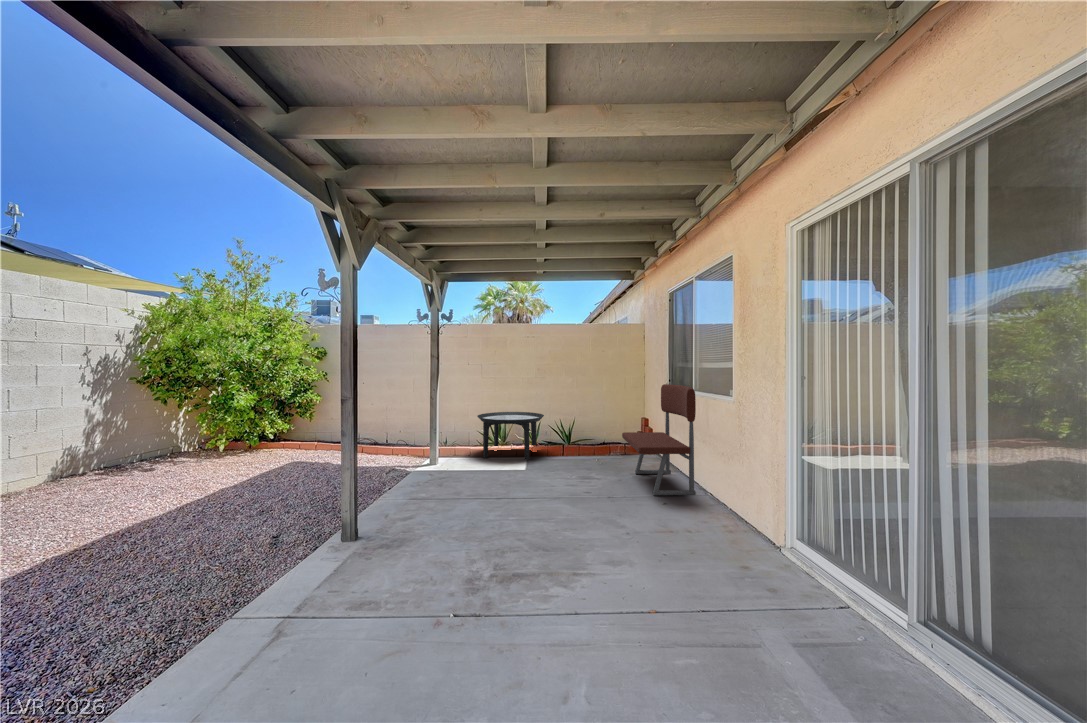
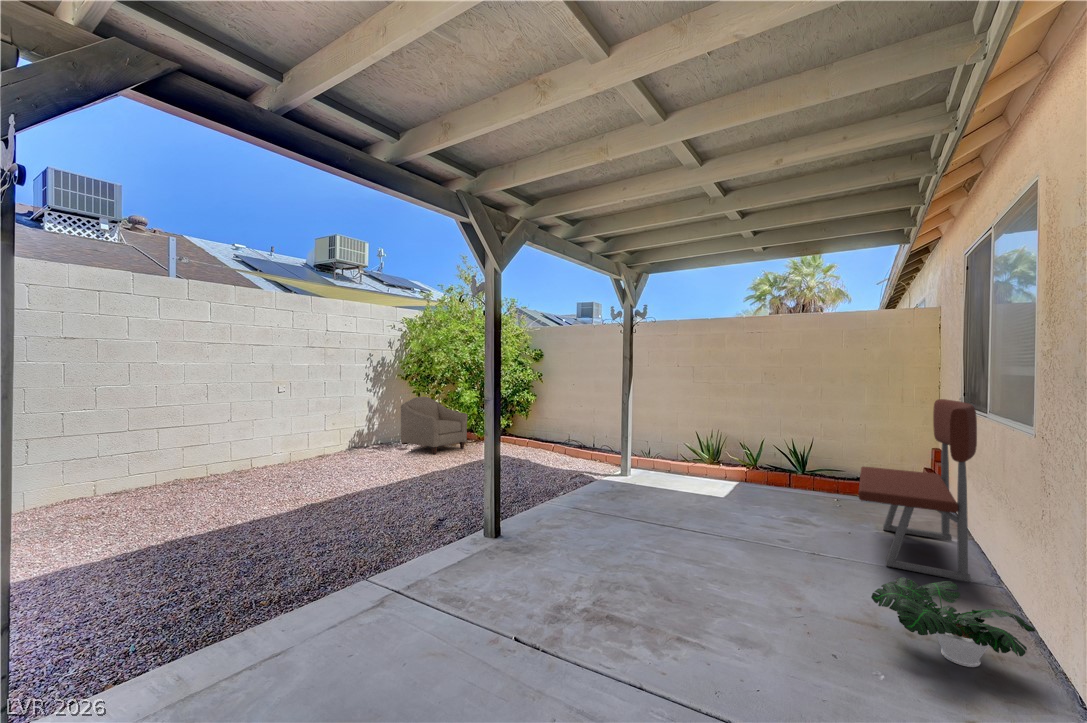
chair: none [133,403,235,471] -> present [401,397,468,454]
round table: present [477,412,544,460] -> none [677,424,764,486]
potted plant: none [677,494,756,540] -> present [871,577,1035,667]

